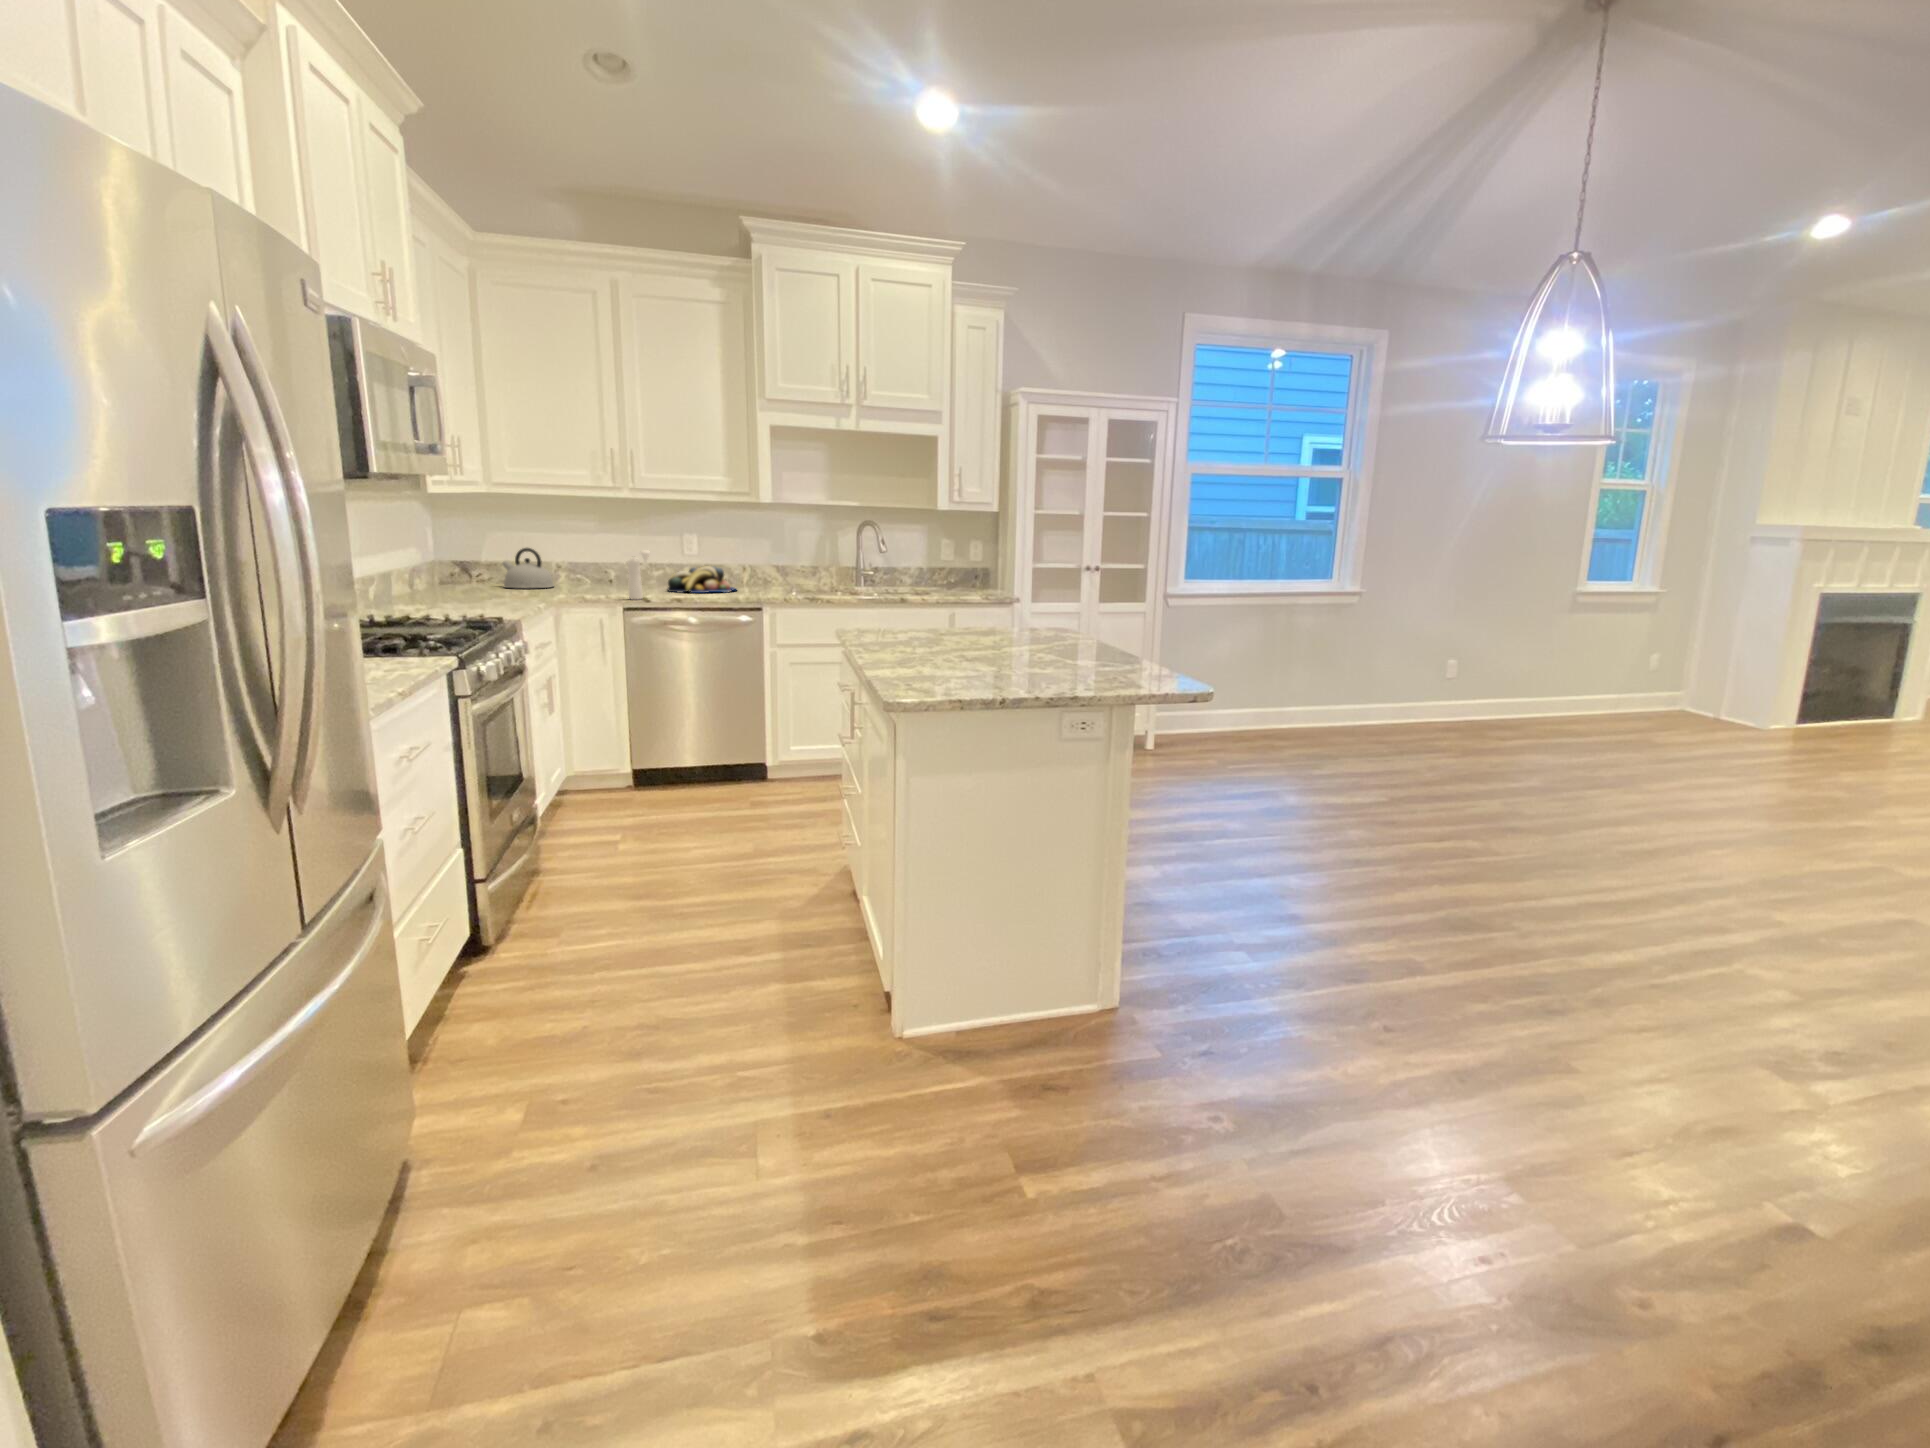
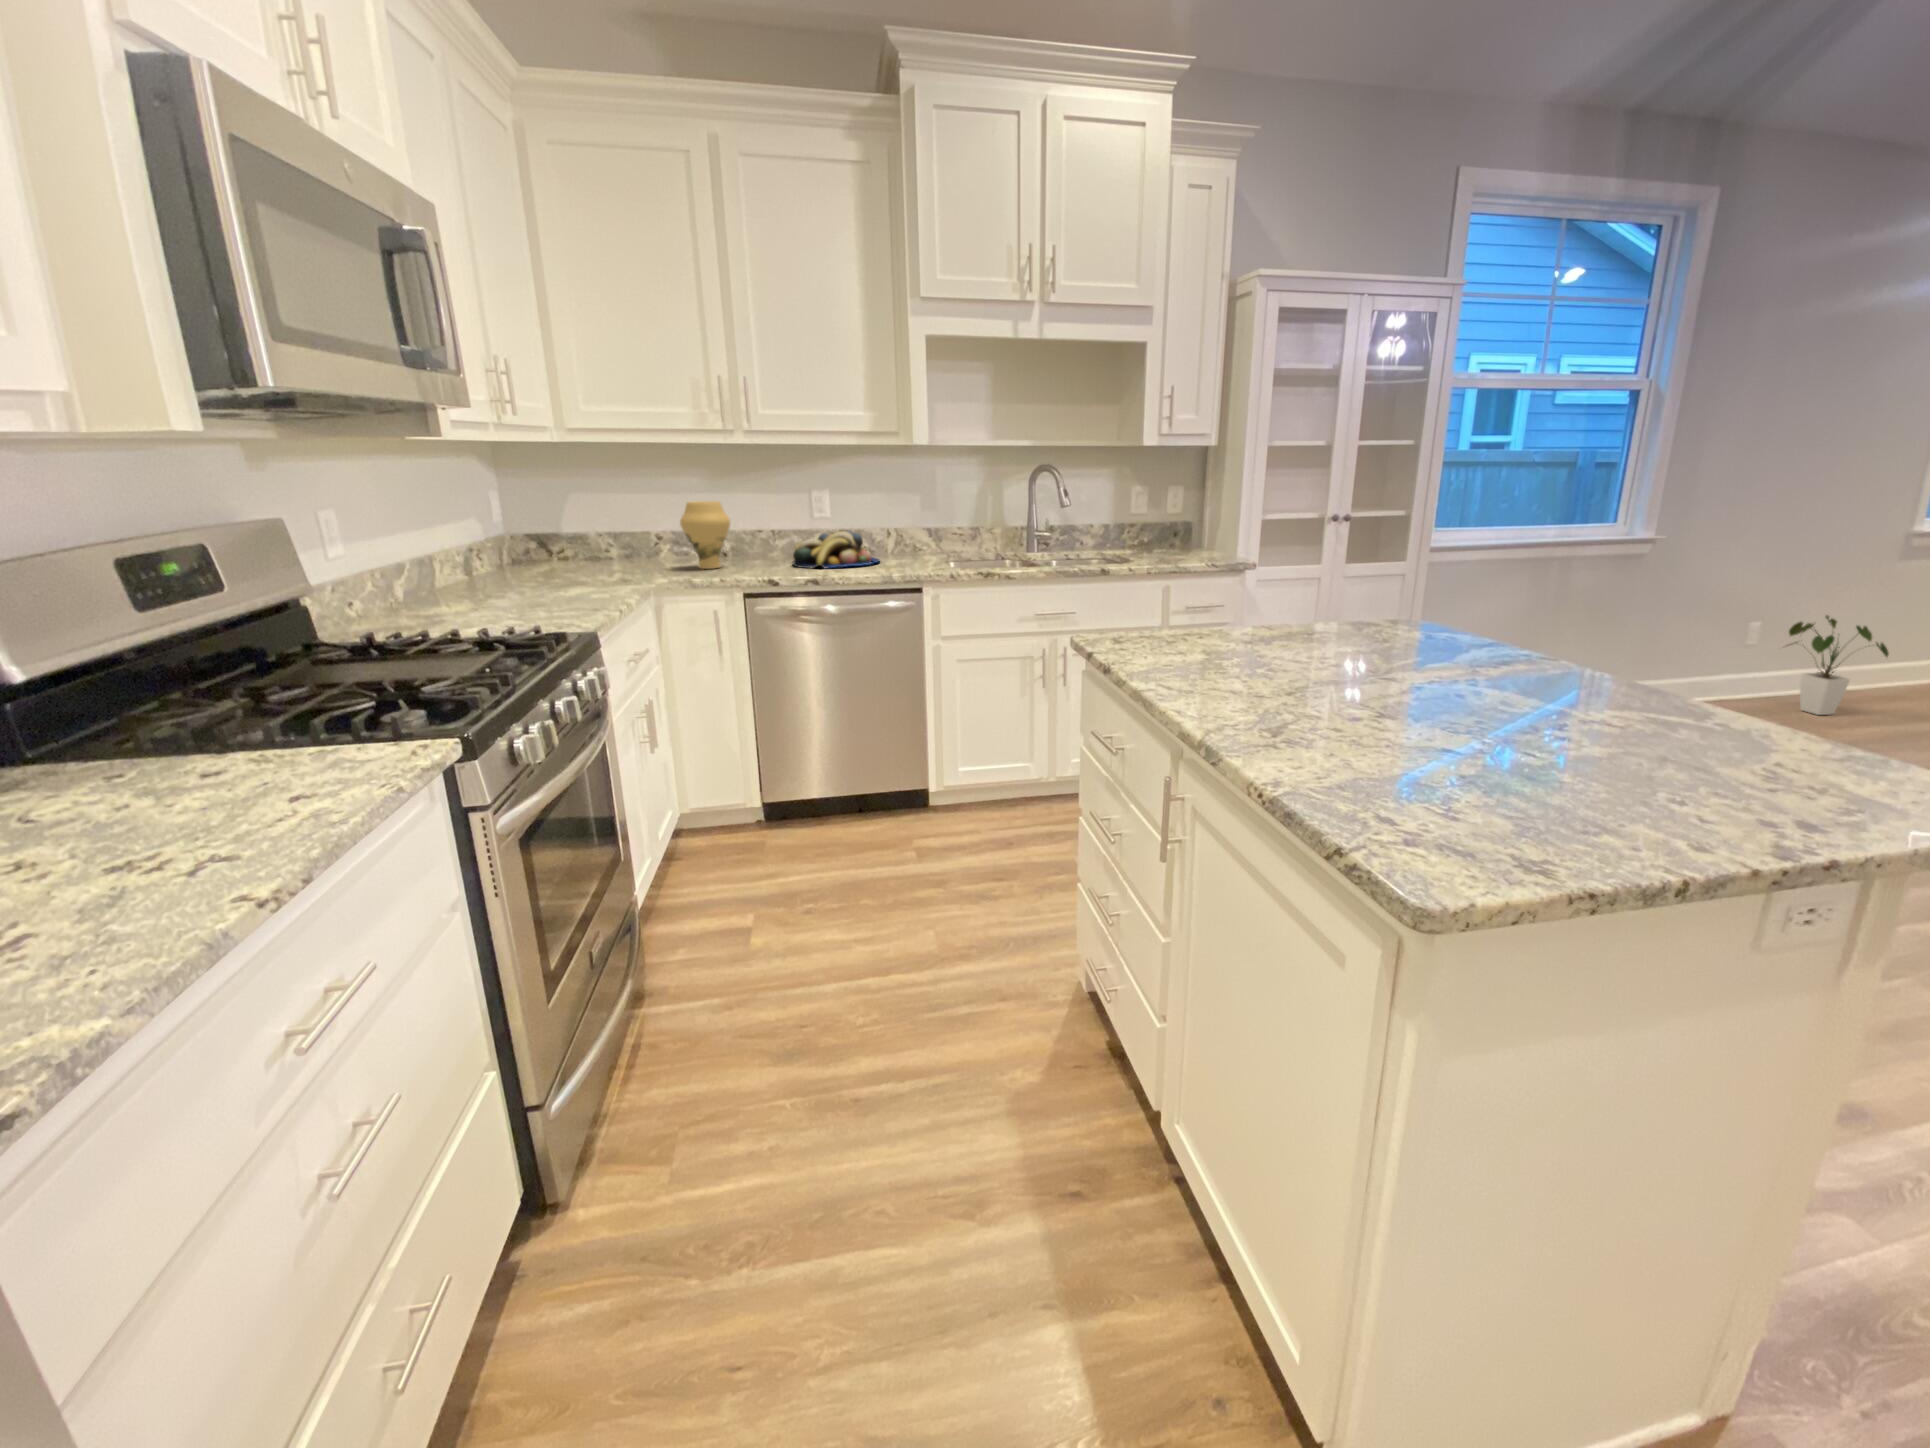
vase: none [579,540,619,591] -> present [680,501,730,569]
kettle: present [502,548,554,588] -> none [586,514,653,568]
pepper mill: present [627,550,650,600] -> none [742,514,772,583]
house plant: none [1442,653,1506,728] -> present [1789,615,1889,715]

